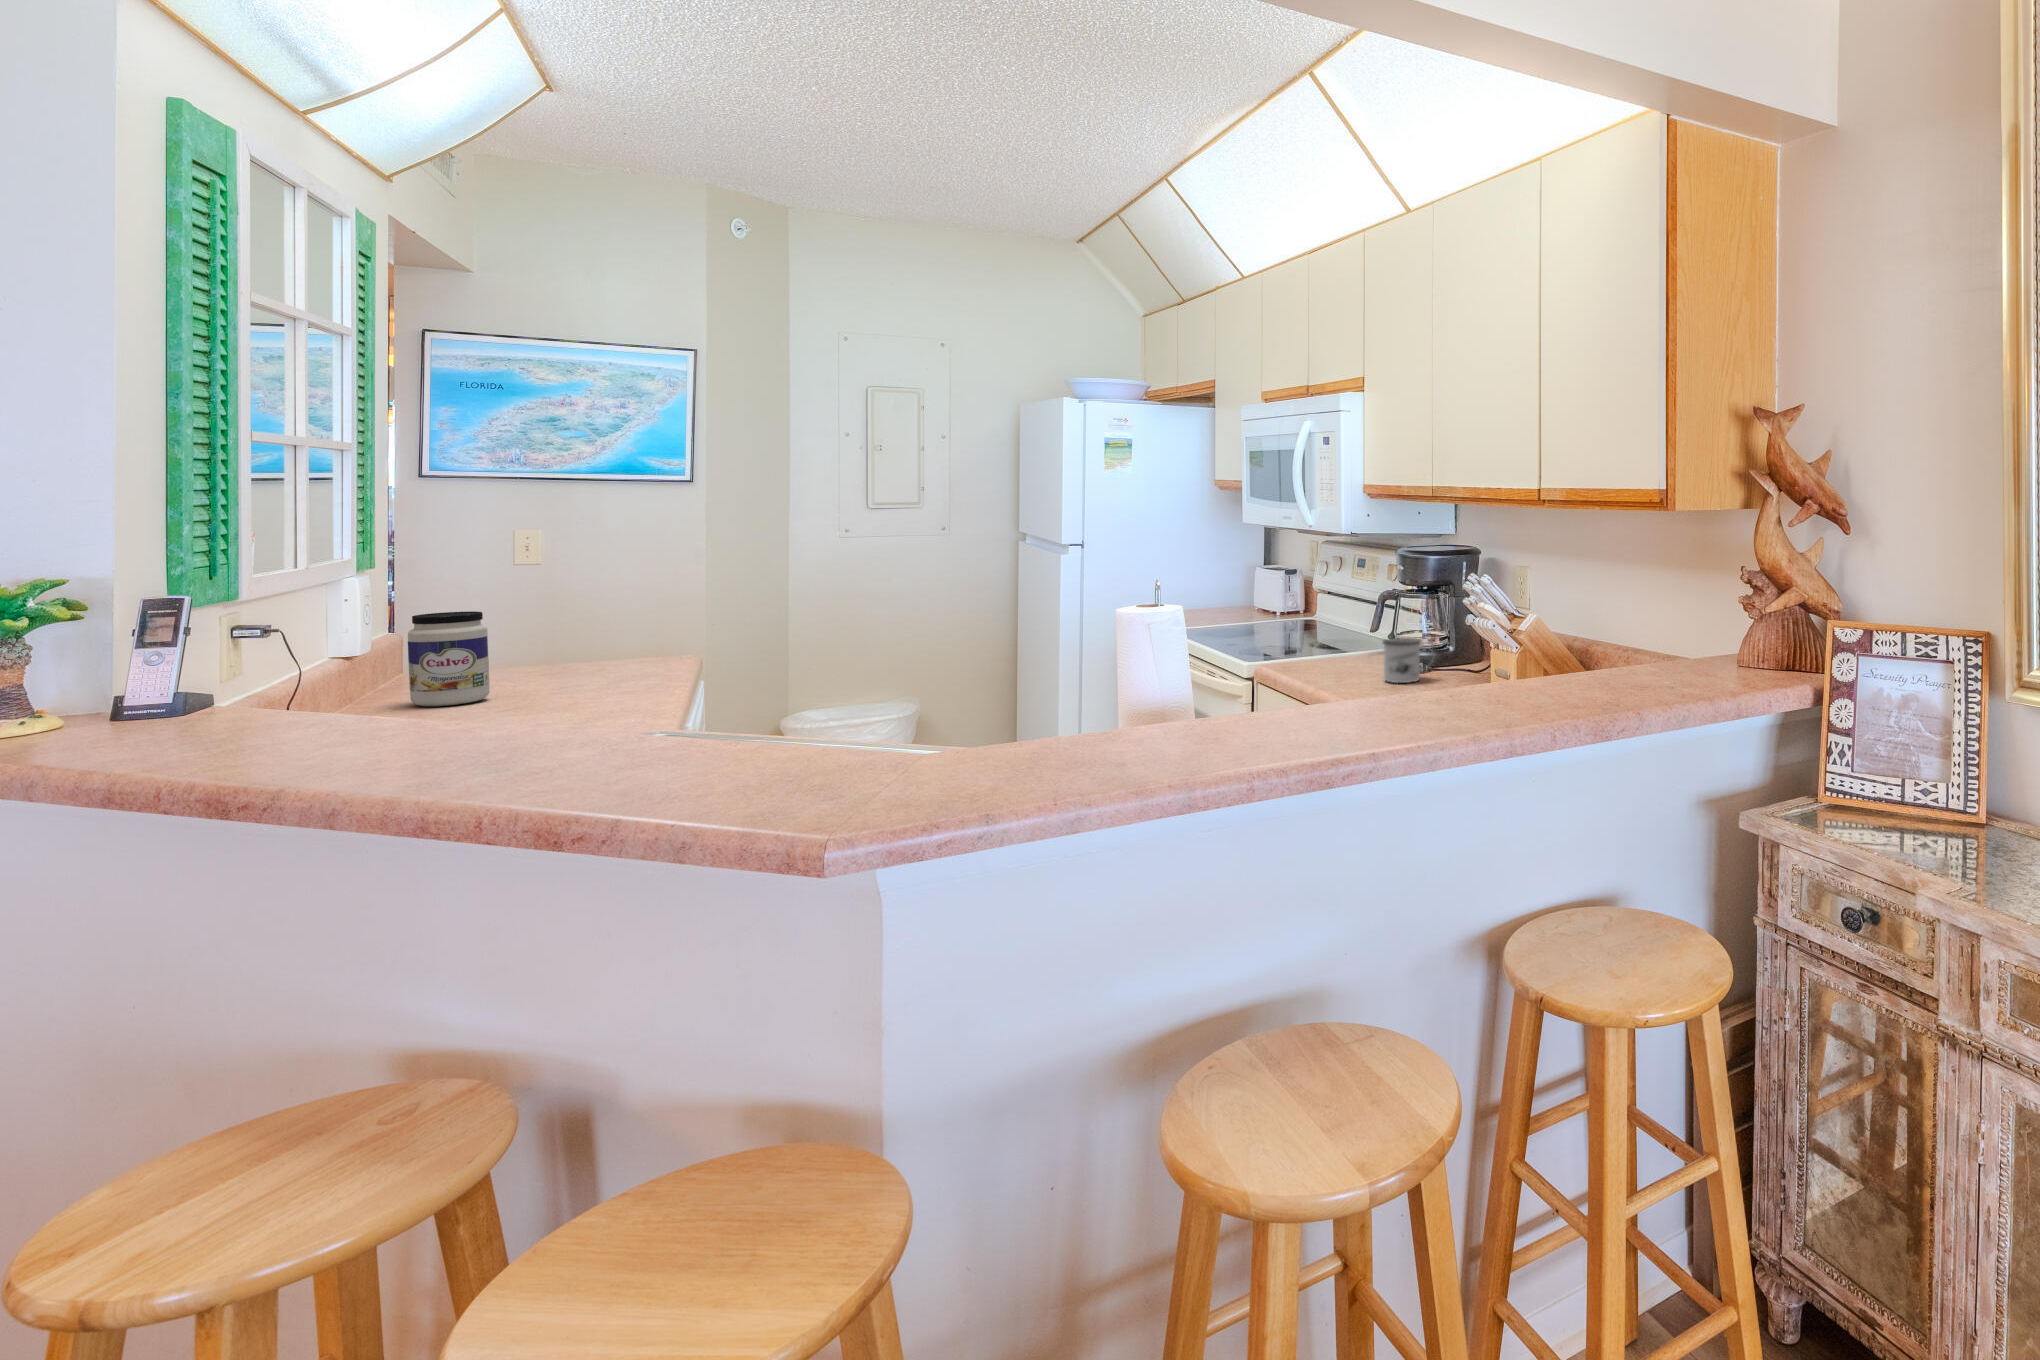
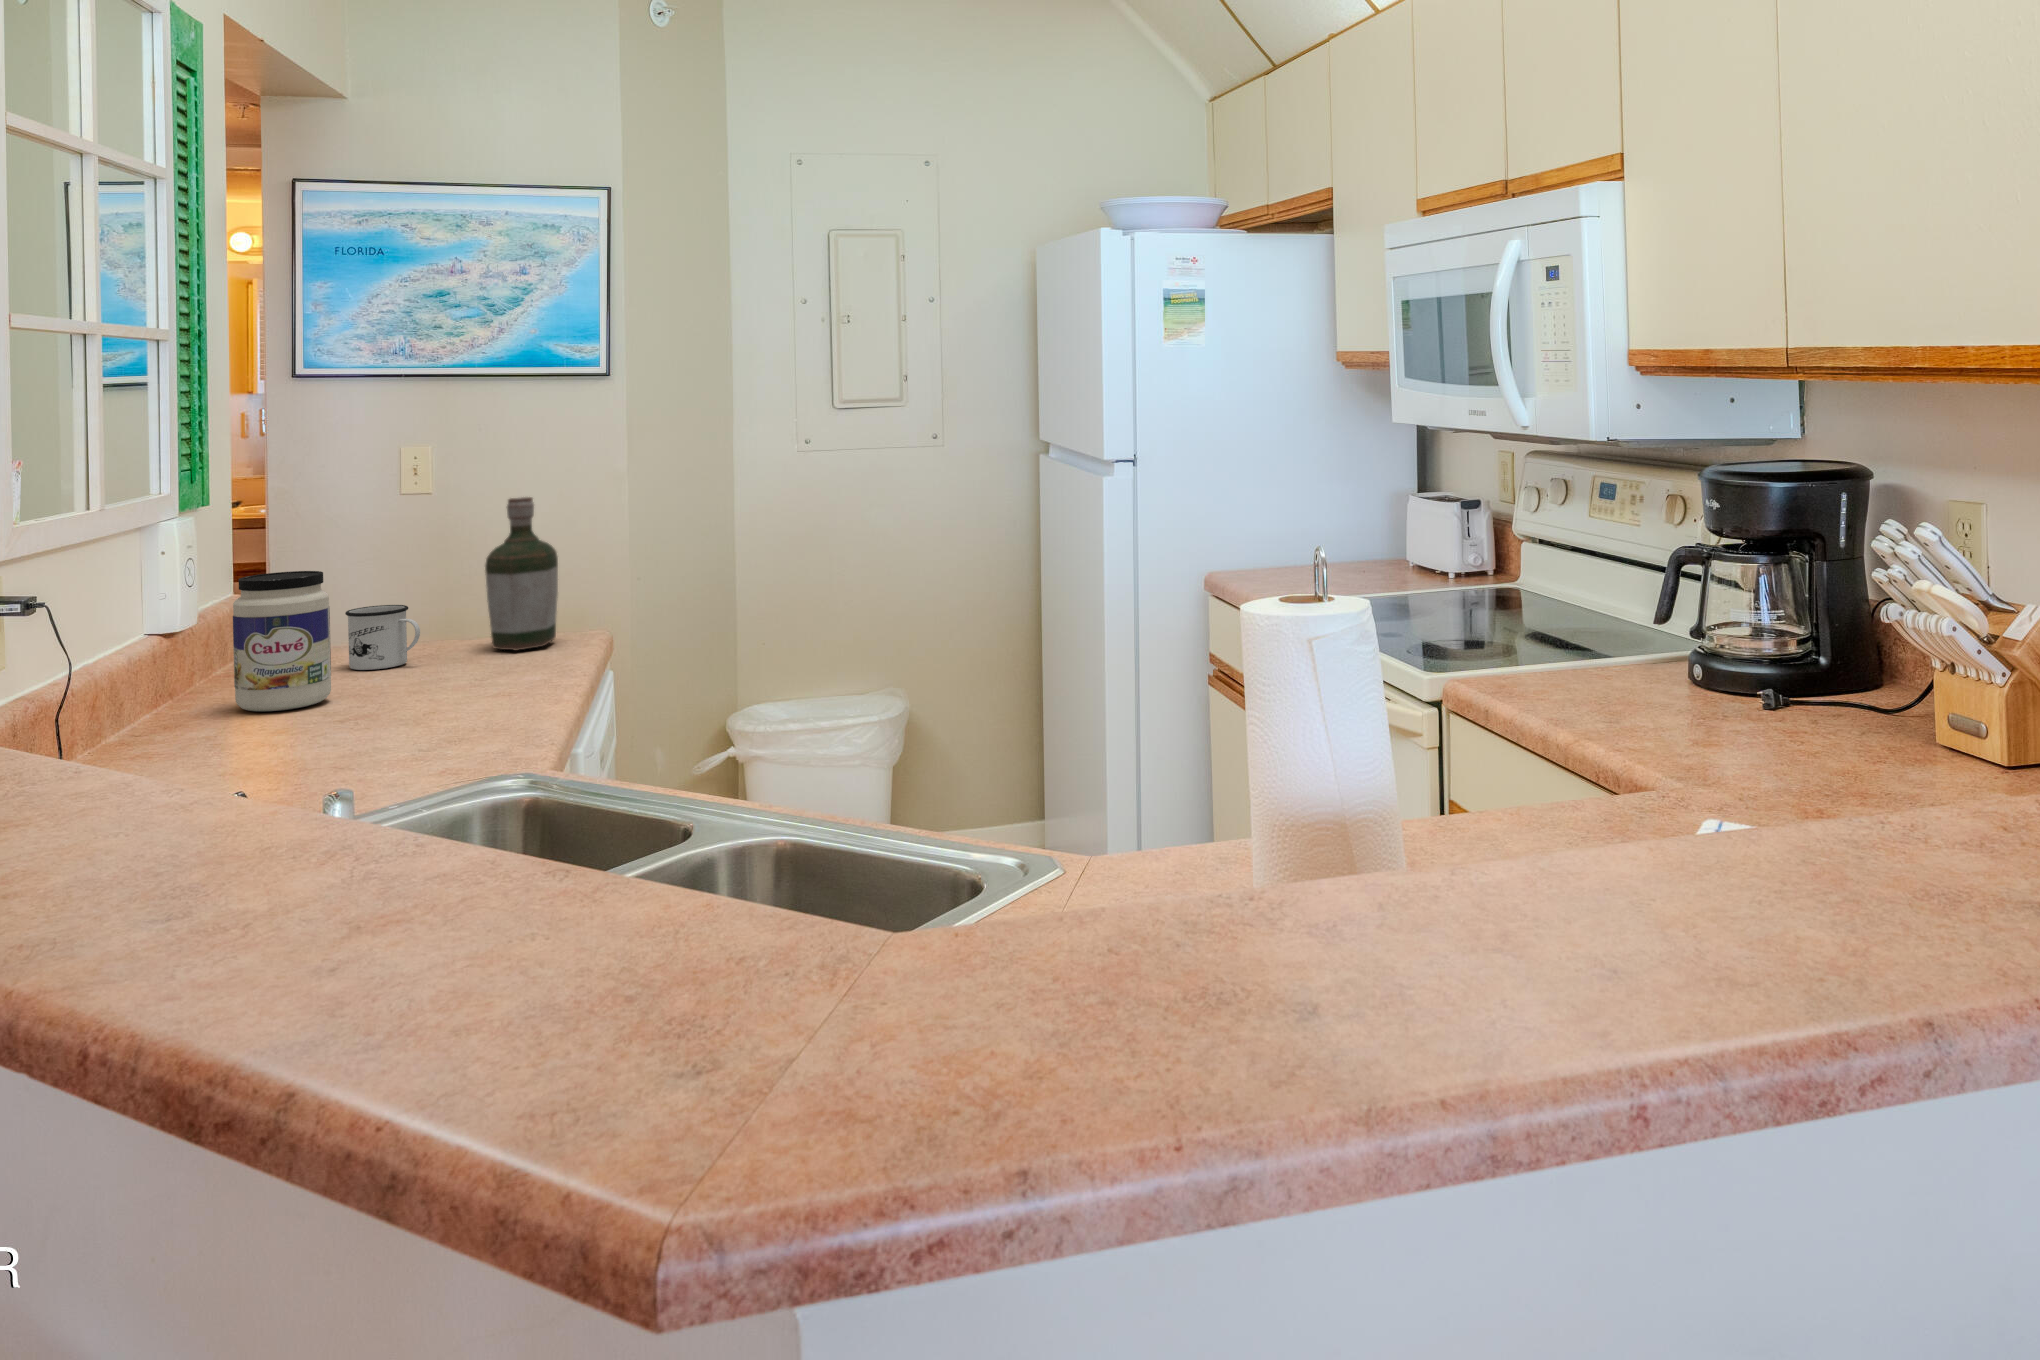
bottle: none [604,565,661,669] -> present [485,497,558,650]
mug: present [1383,638,1422,683] -> present [345,605,420,670]

